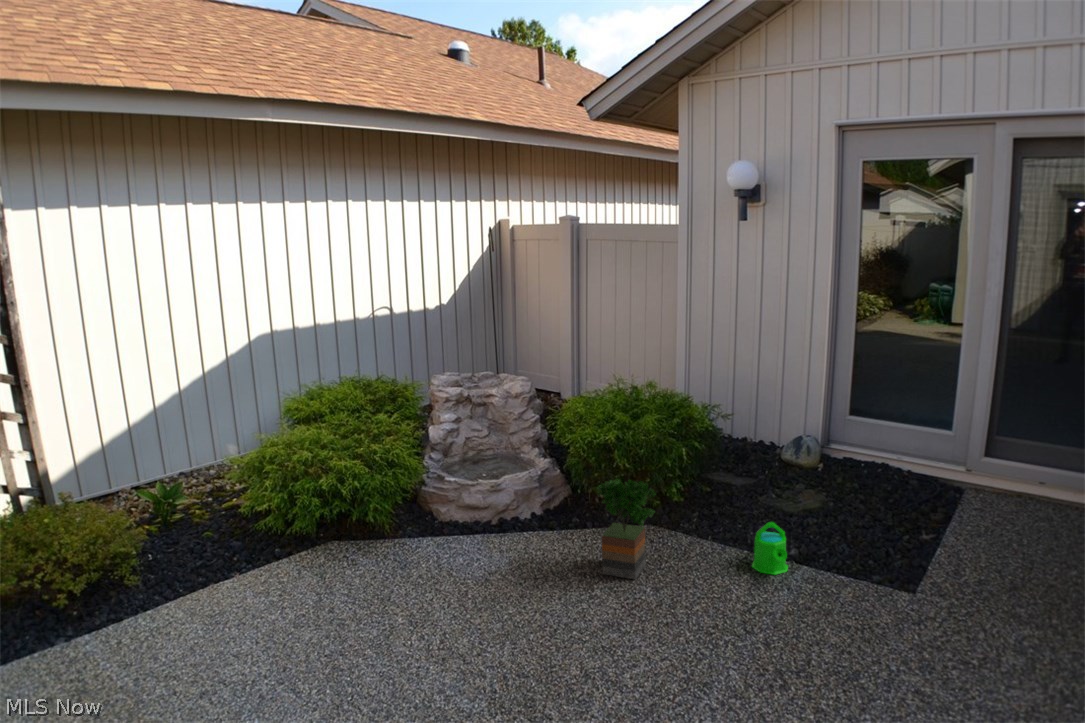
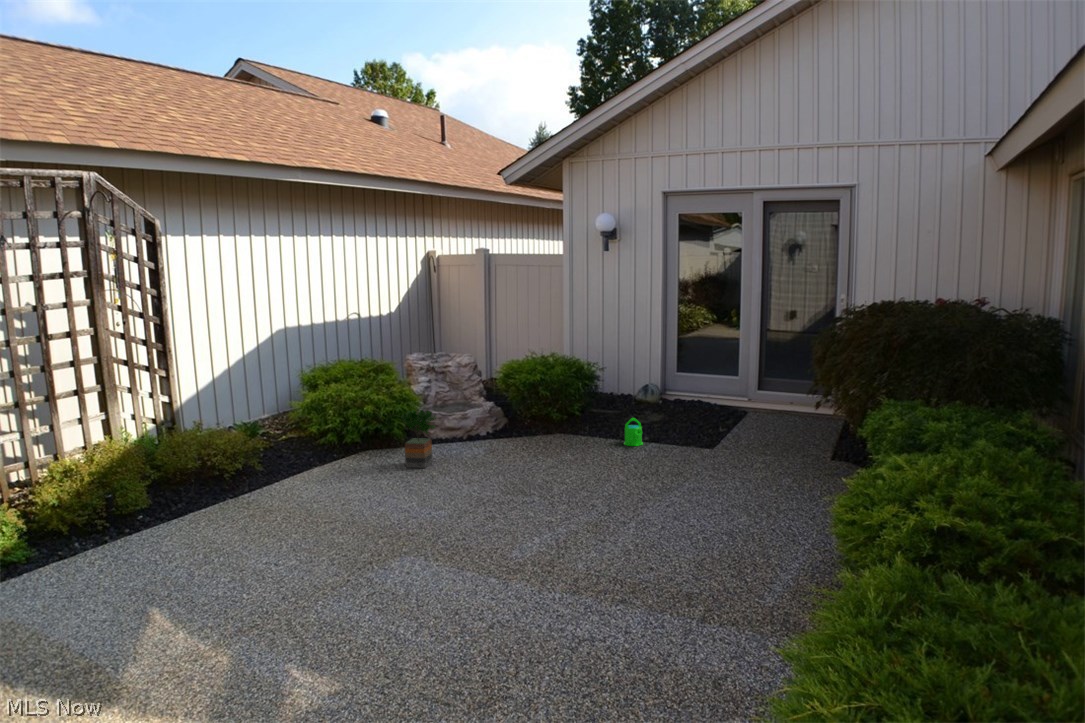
potted tree: present [597,480,656,579] -> present [401,410,436,468]

